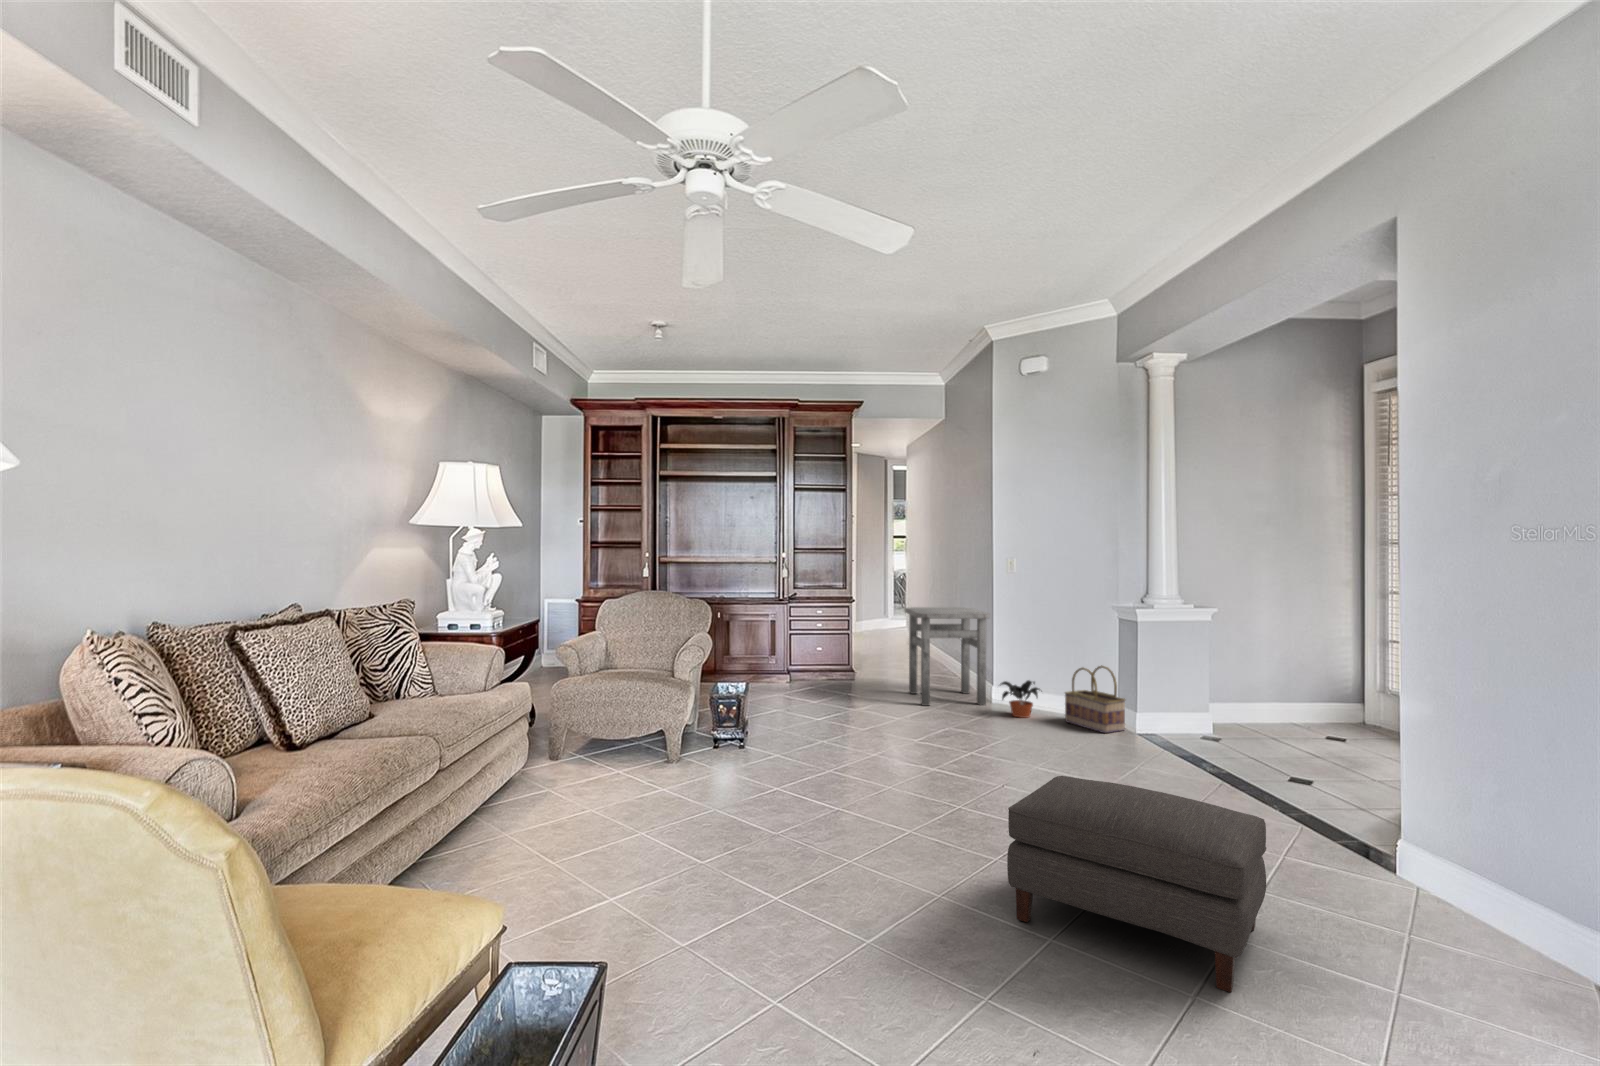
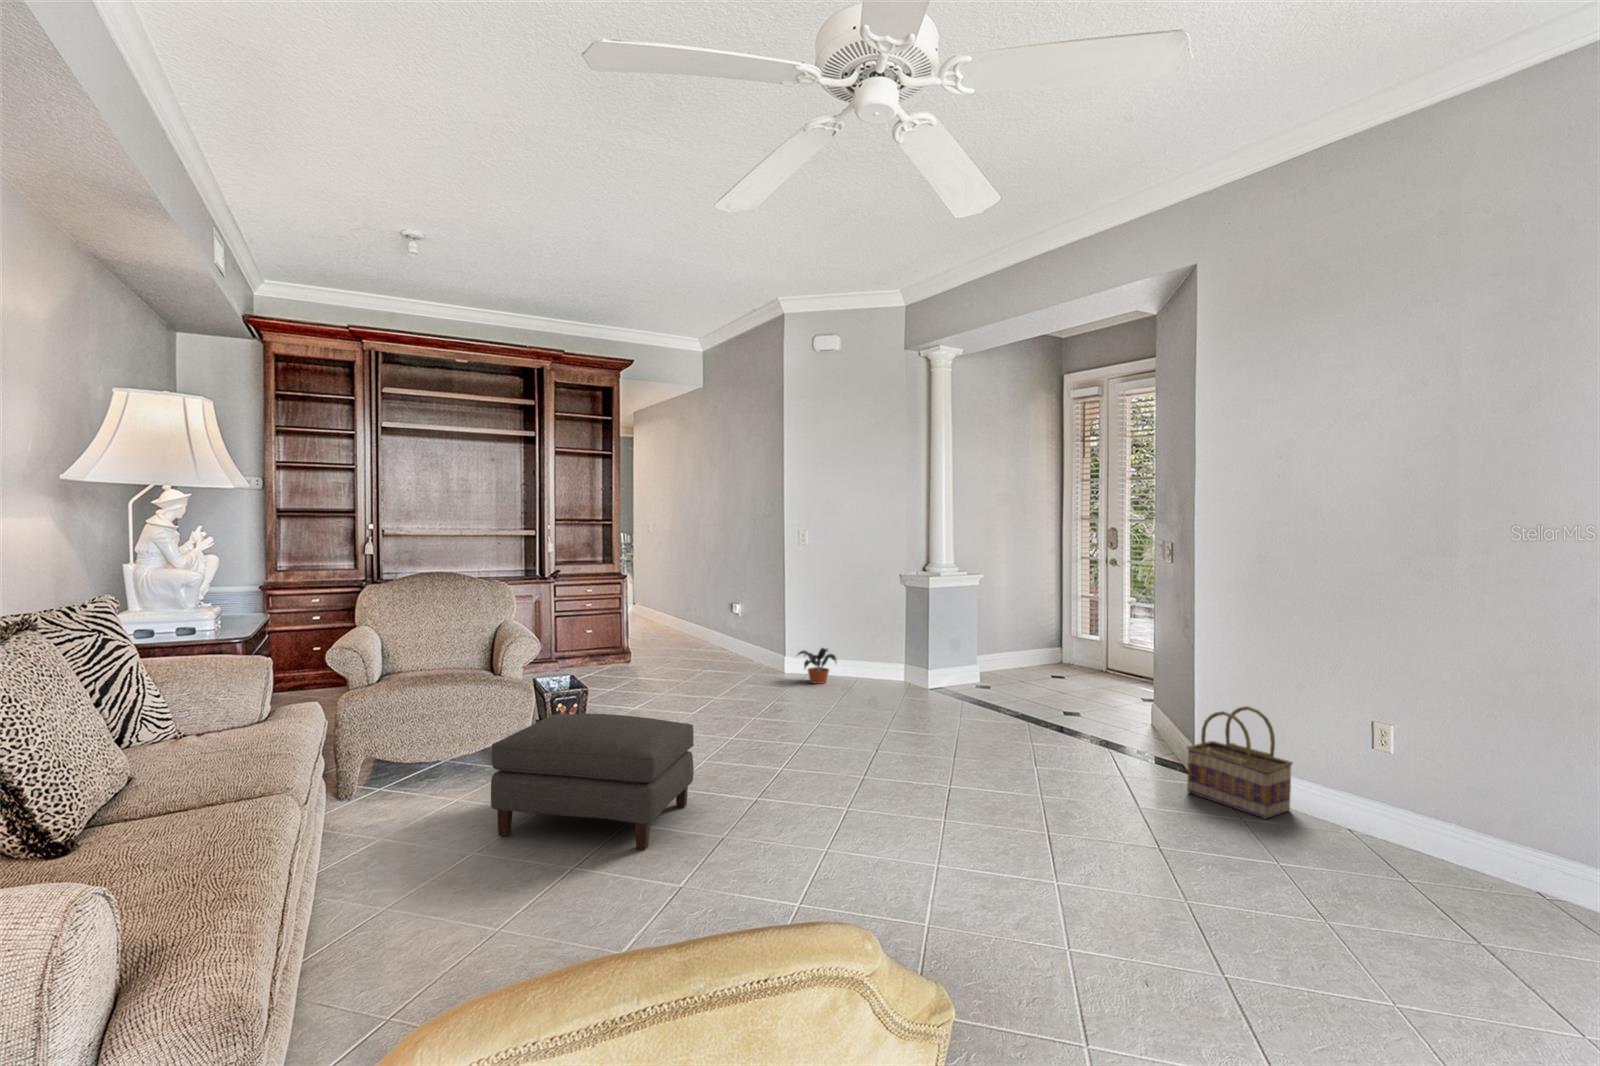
side table: present [905,607,990,706] -> none [691,581,782,682]
basket: present [1065,665,1125,733] -> present [1187,706,1293,819]
ottoman: present [1007,776,1266,992] -> present [491,714,694,850]

